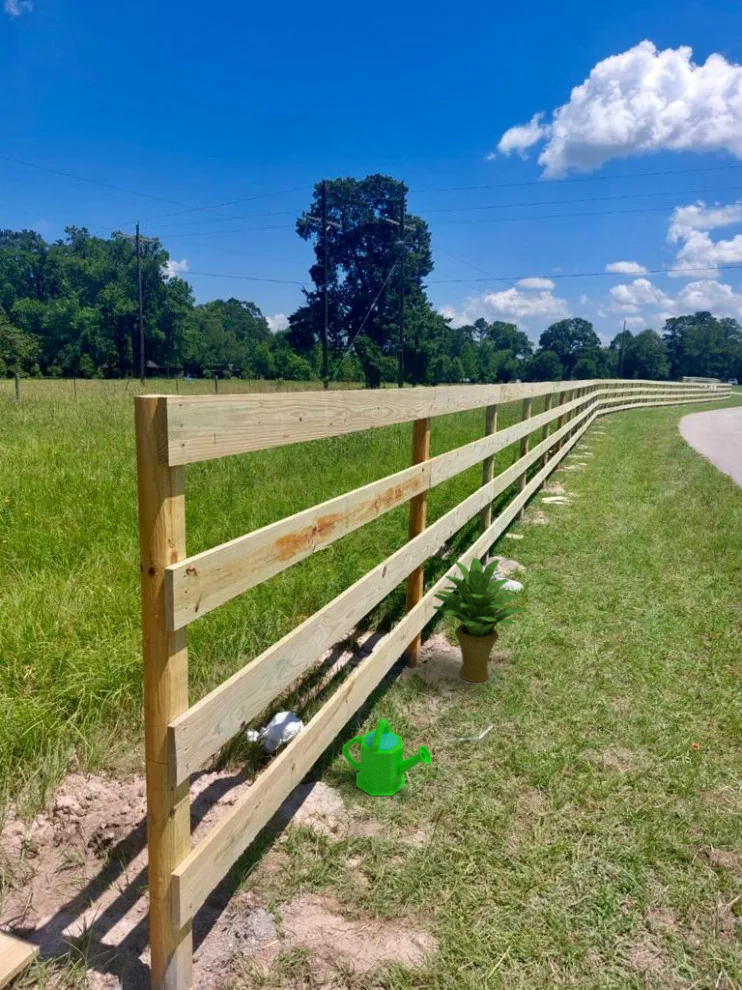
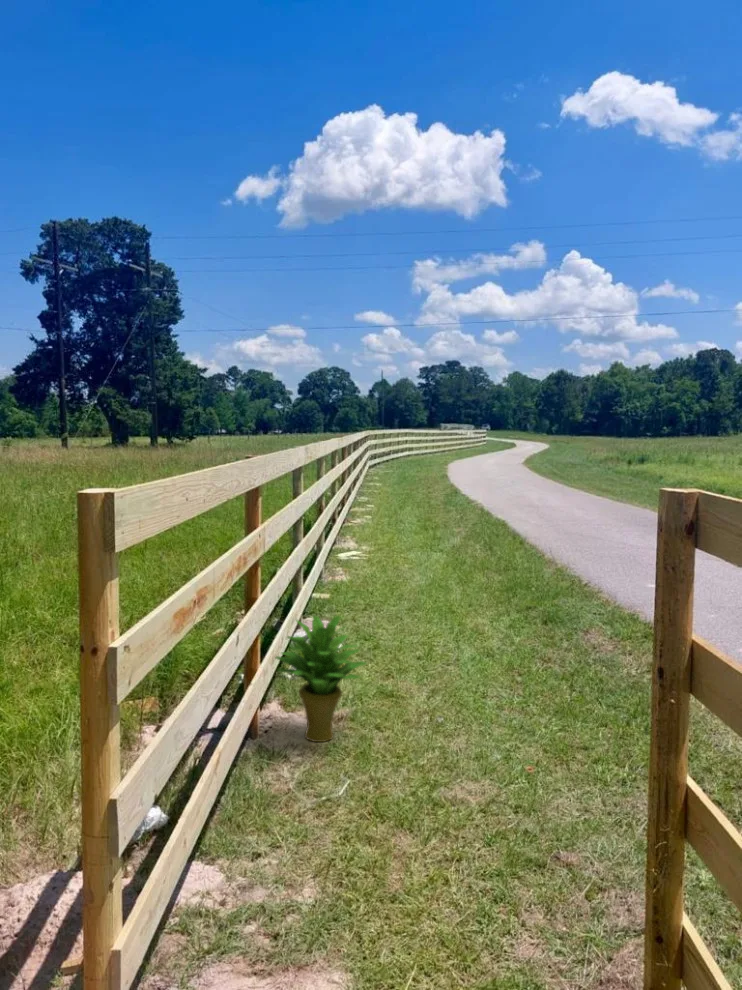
watering can: present [342,718,431,796] -> none [213,783,309,865]

